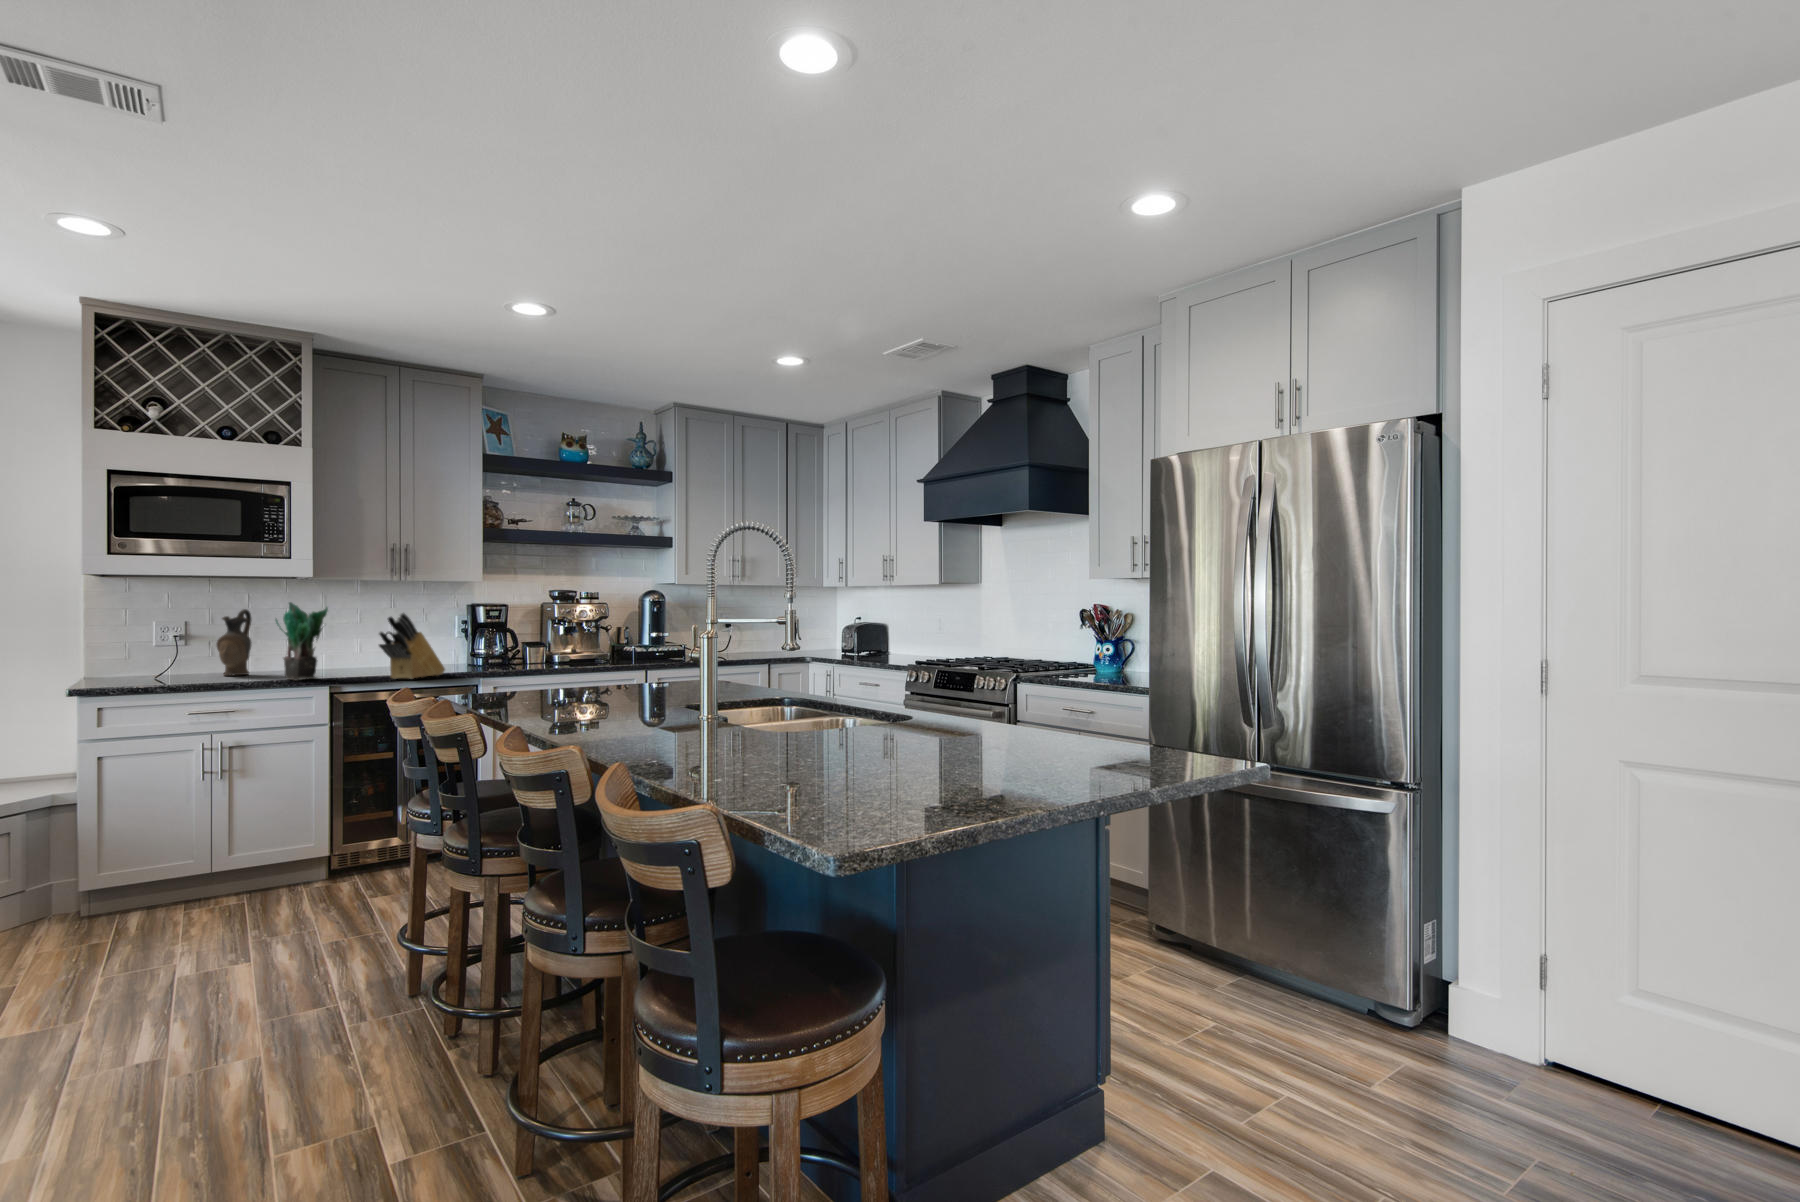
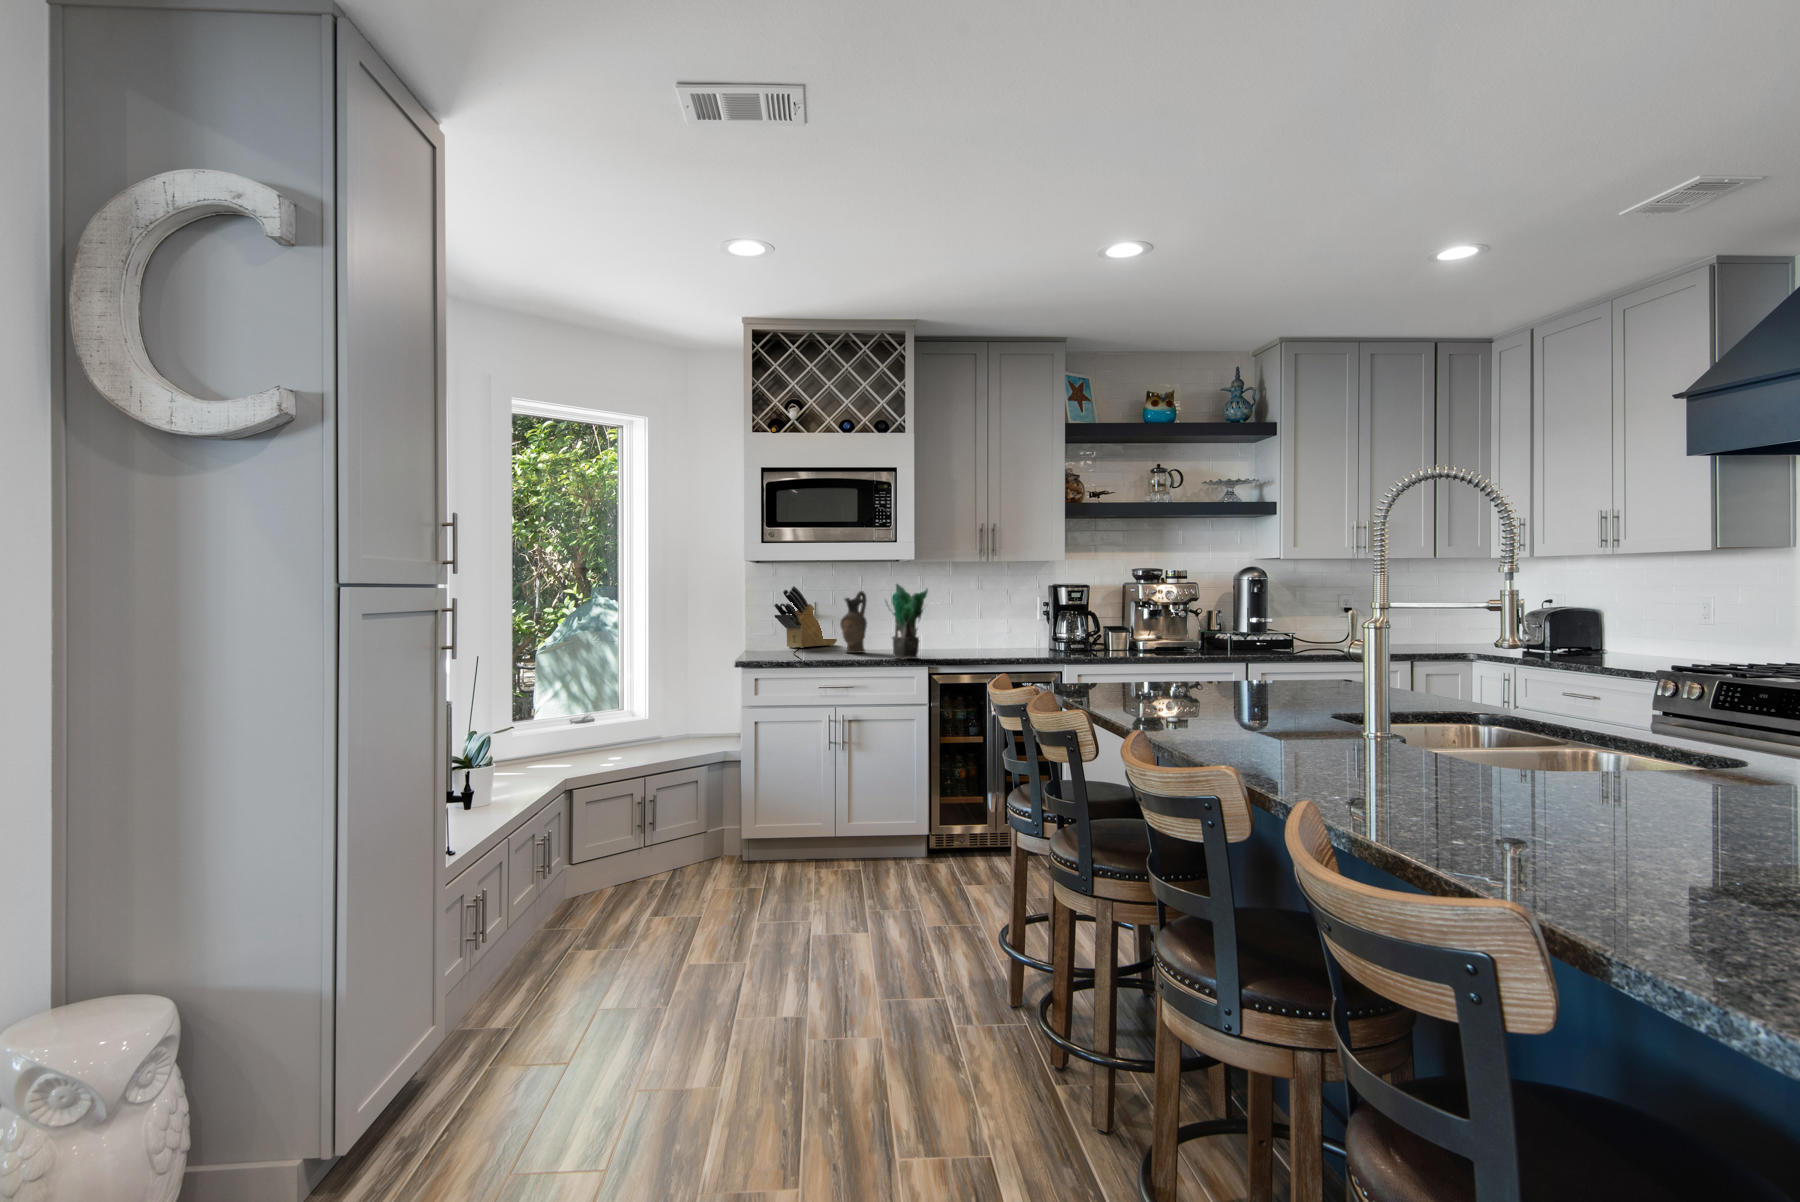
knife block: present [379,613,445,679] -> present [774,586,837,648]

